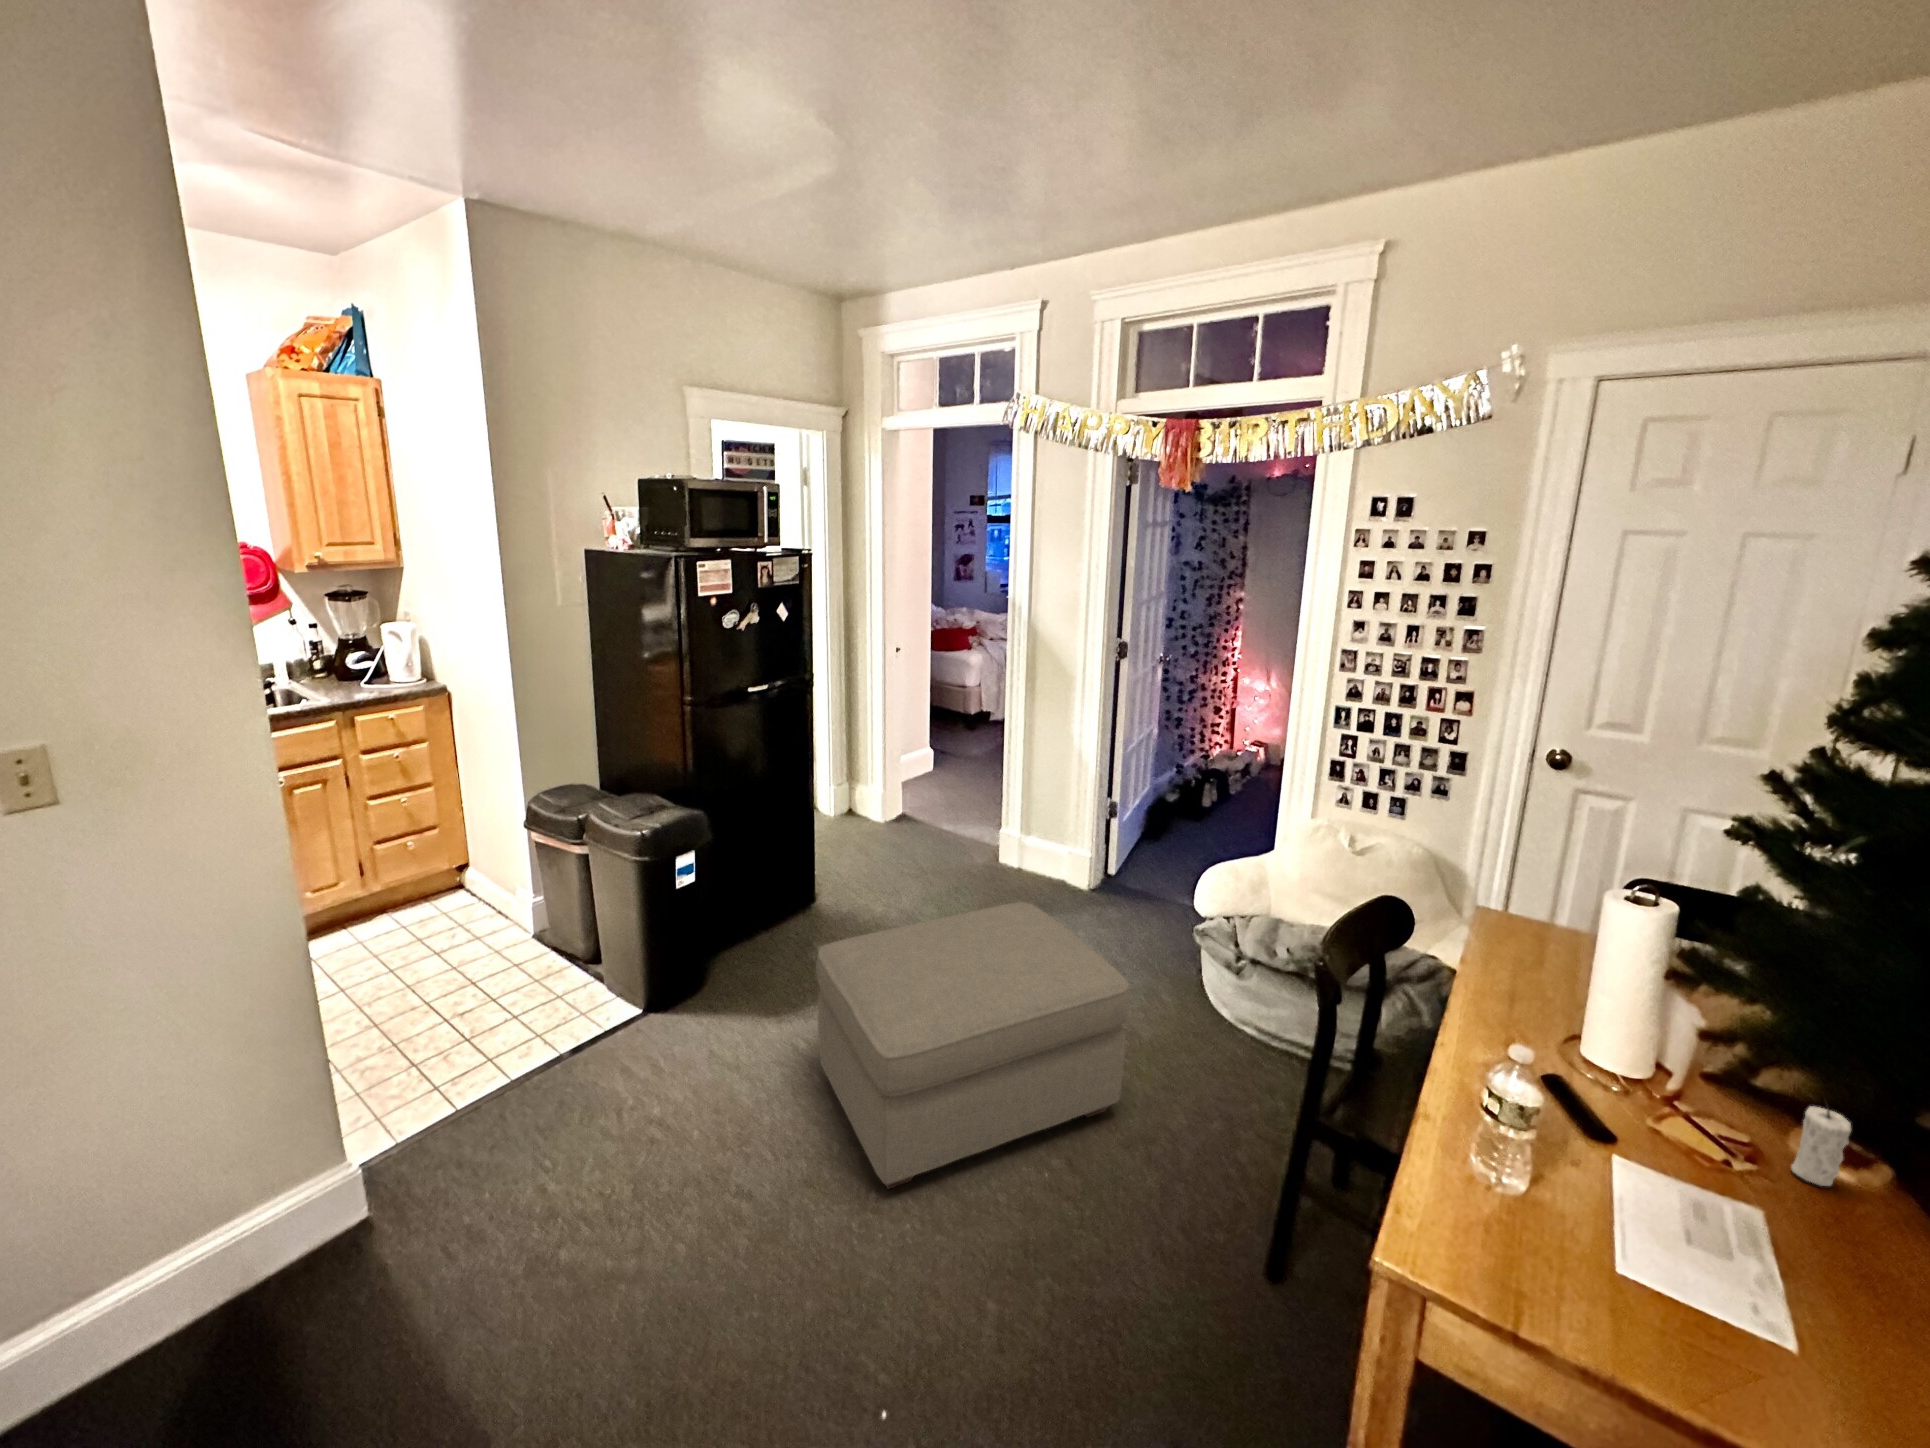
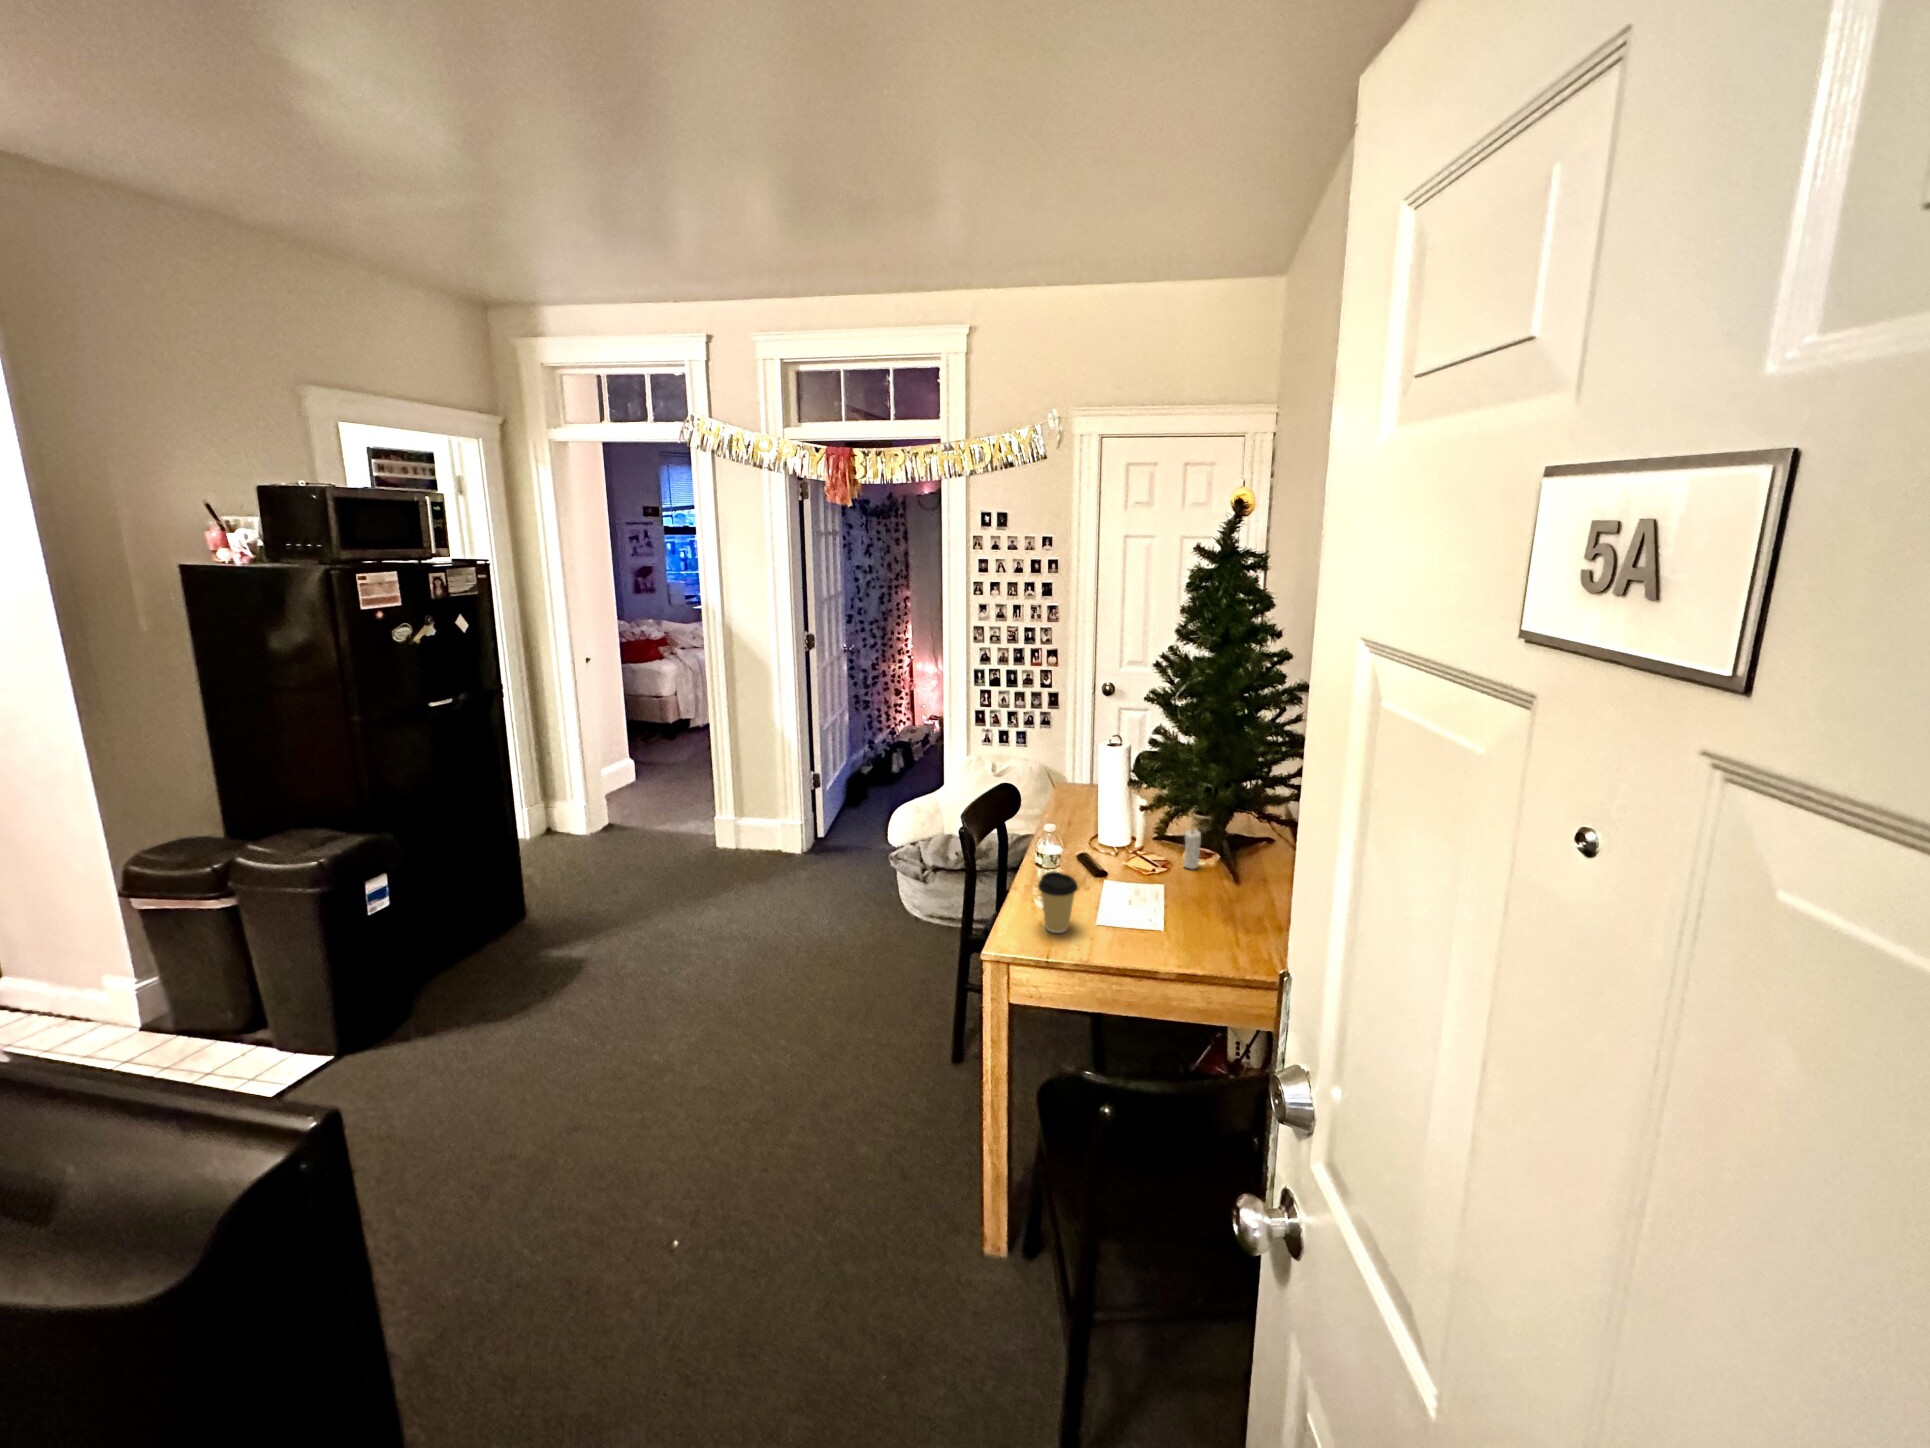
ottoman: present [816,902,1129,1189] -> none [550,858,844,1115]
coffee cup: none [1480,1133,1571,1253] -> present [1038,871,1078,933]

